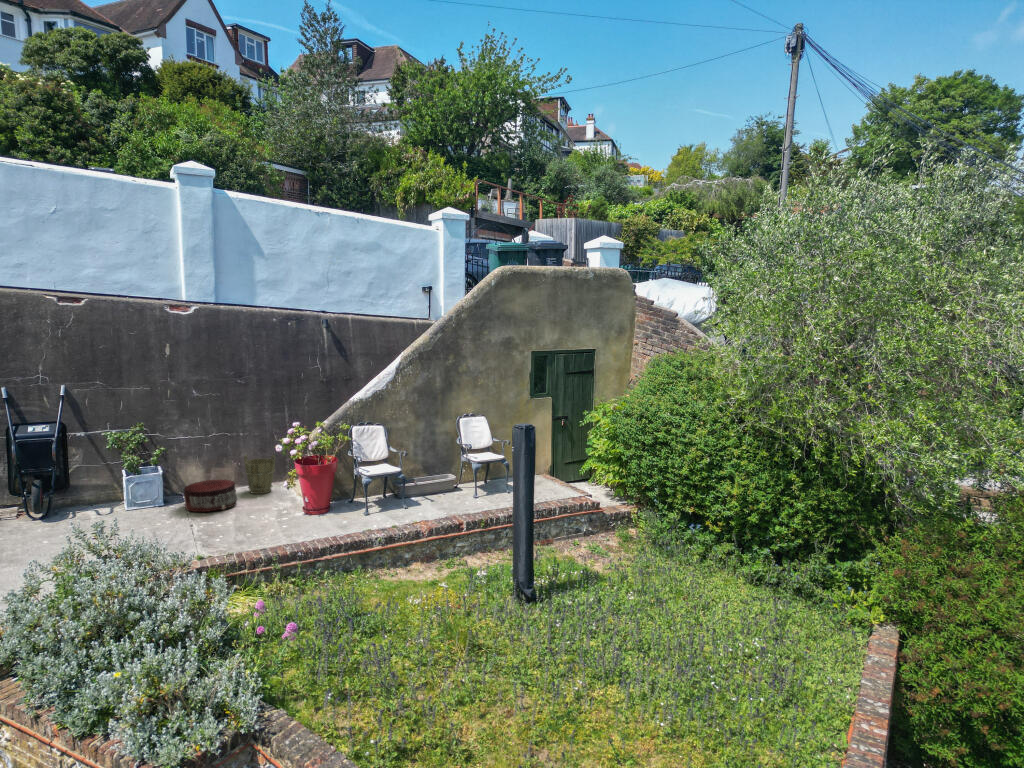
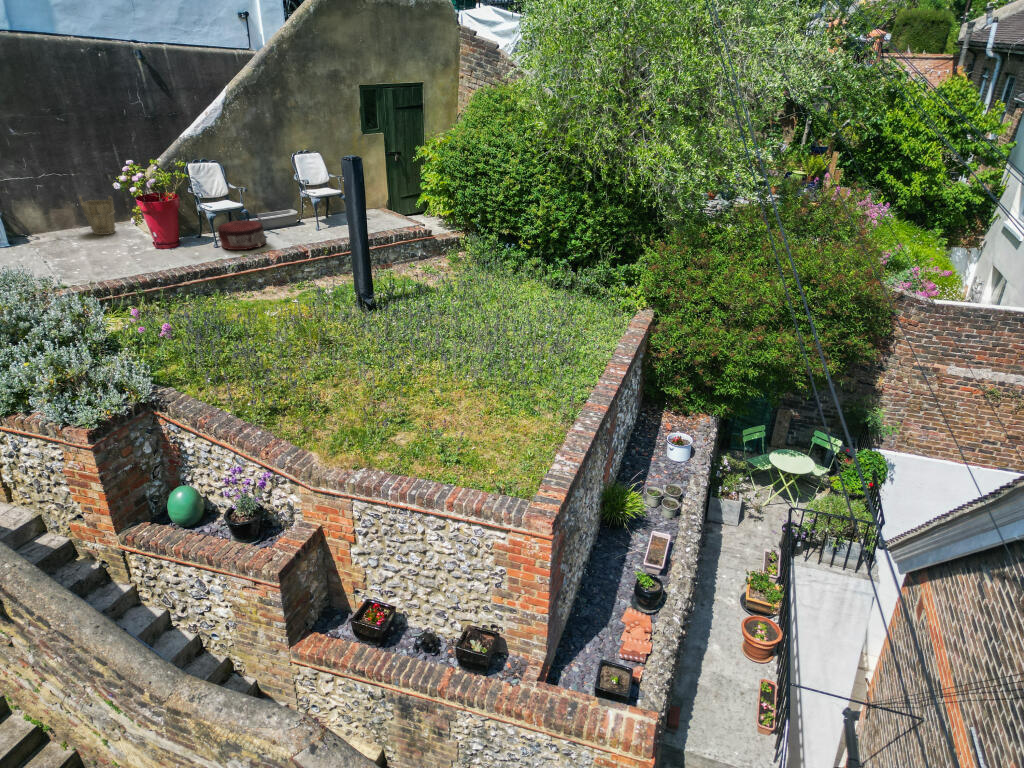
pouf: present [184,480,237,512] -> present [218,221,267,250]

